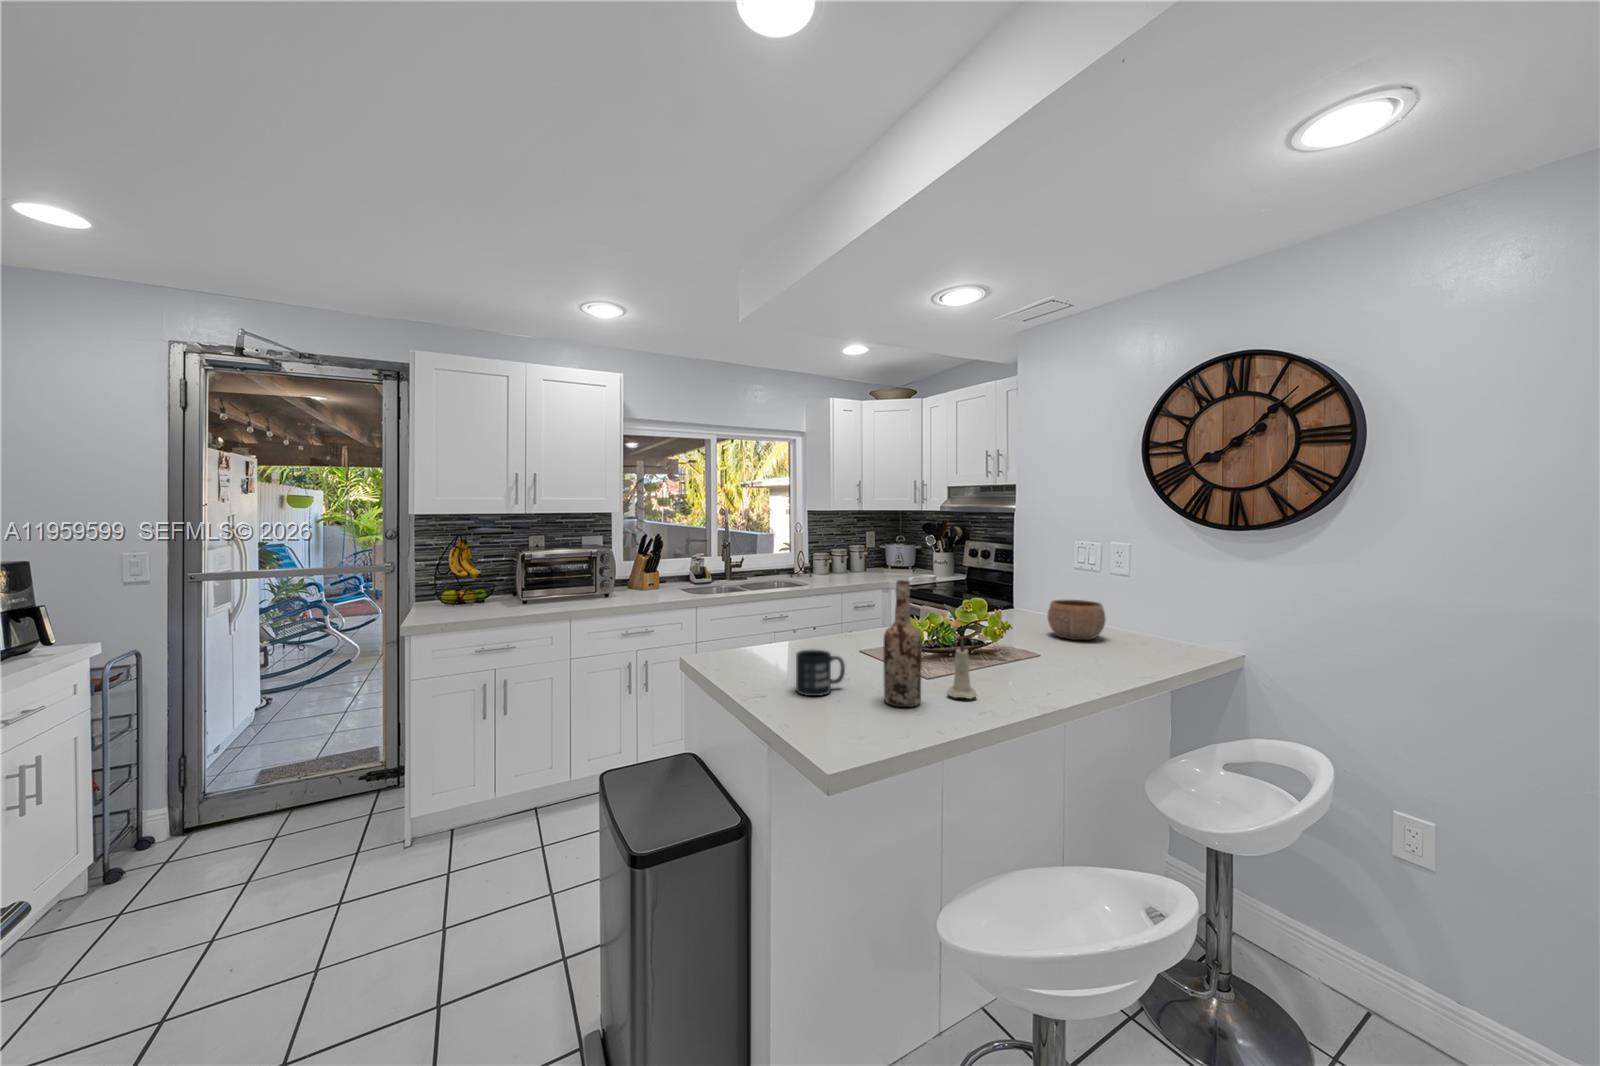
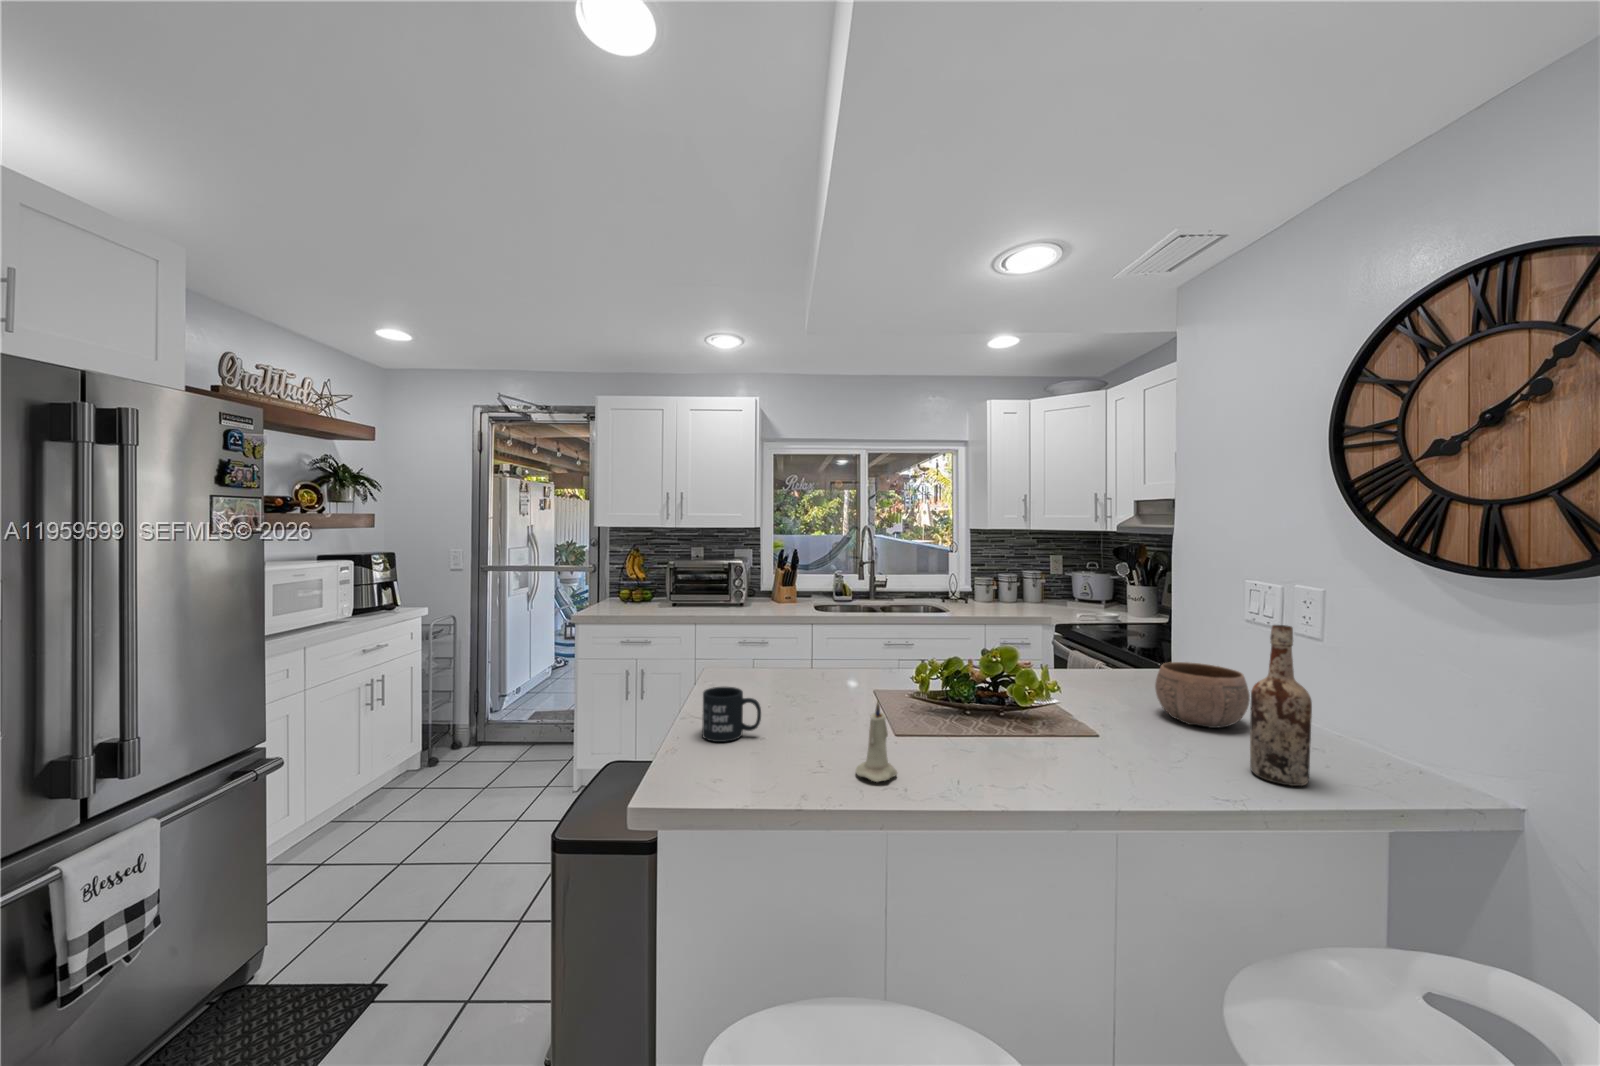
wine bottle: present [883,580,922,707] -> present [1250,625,1312,786]

